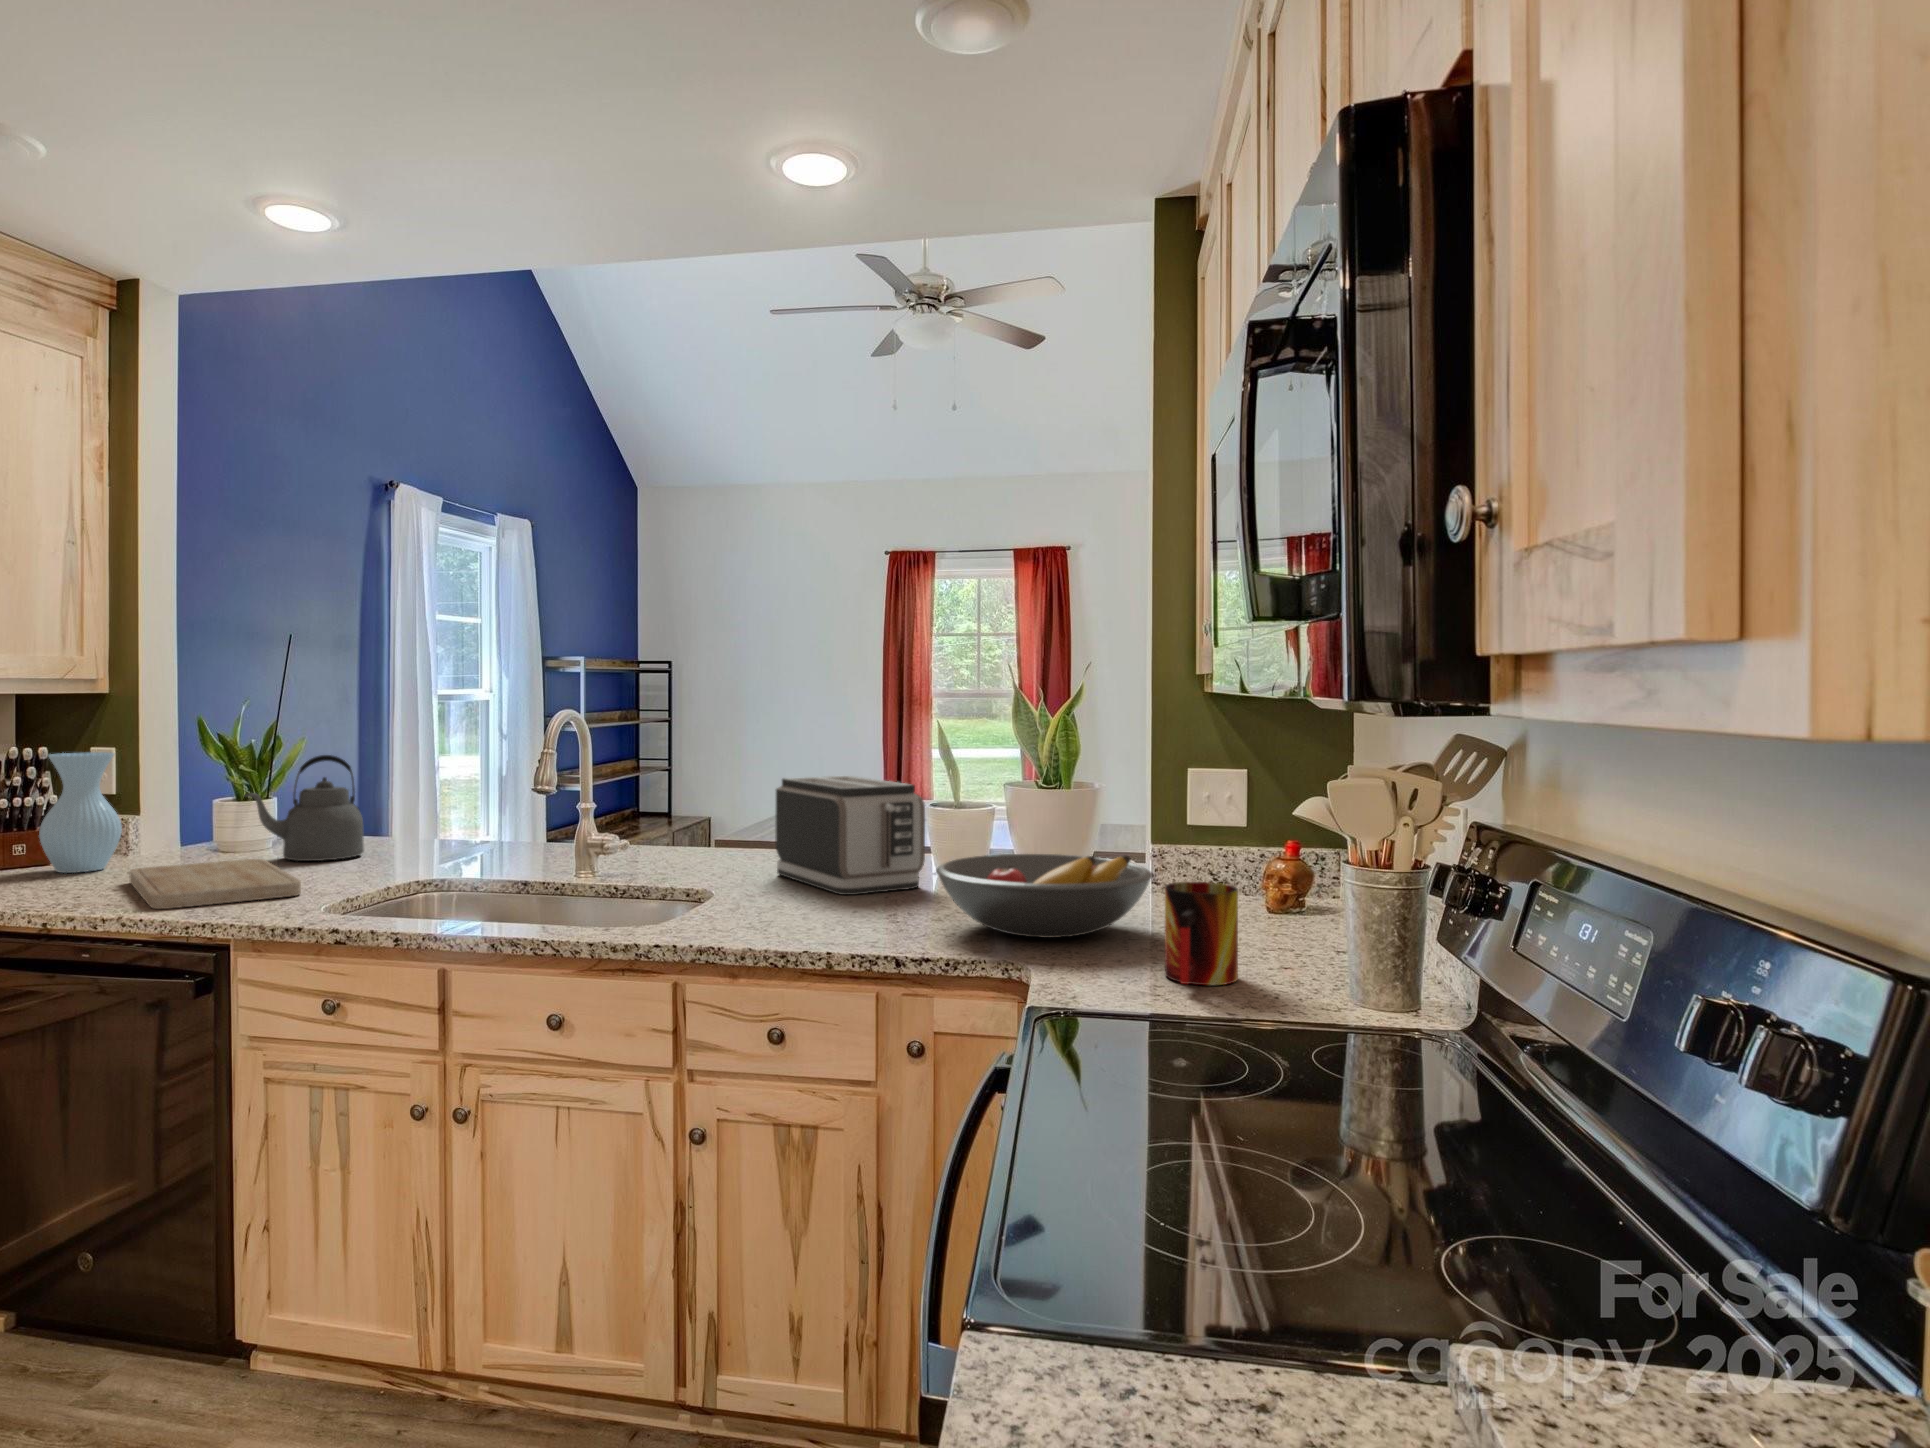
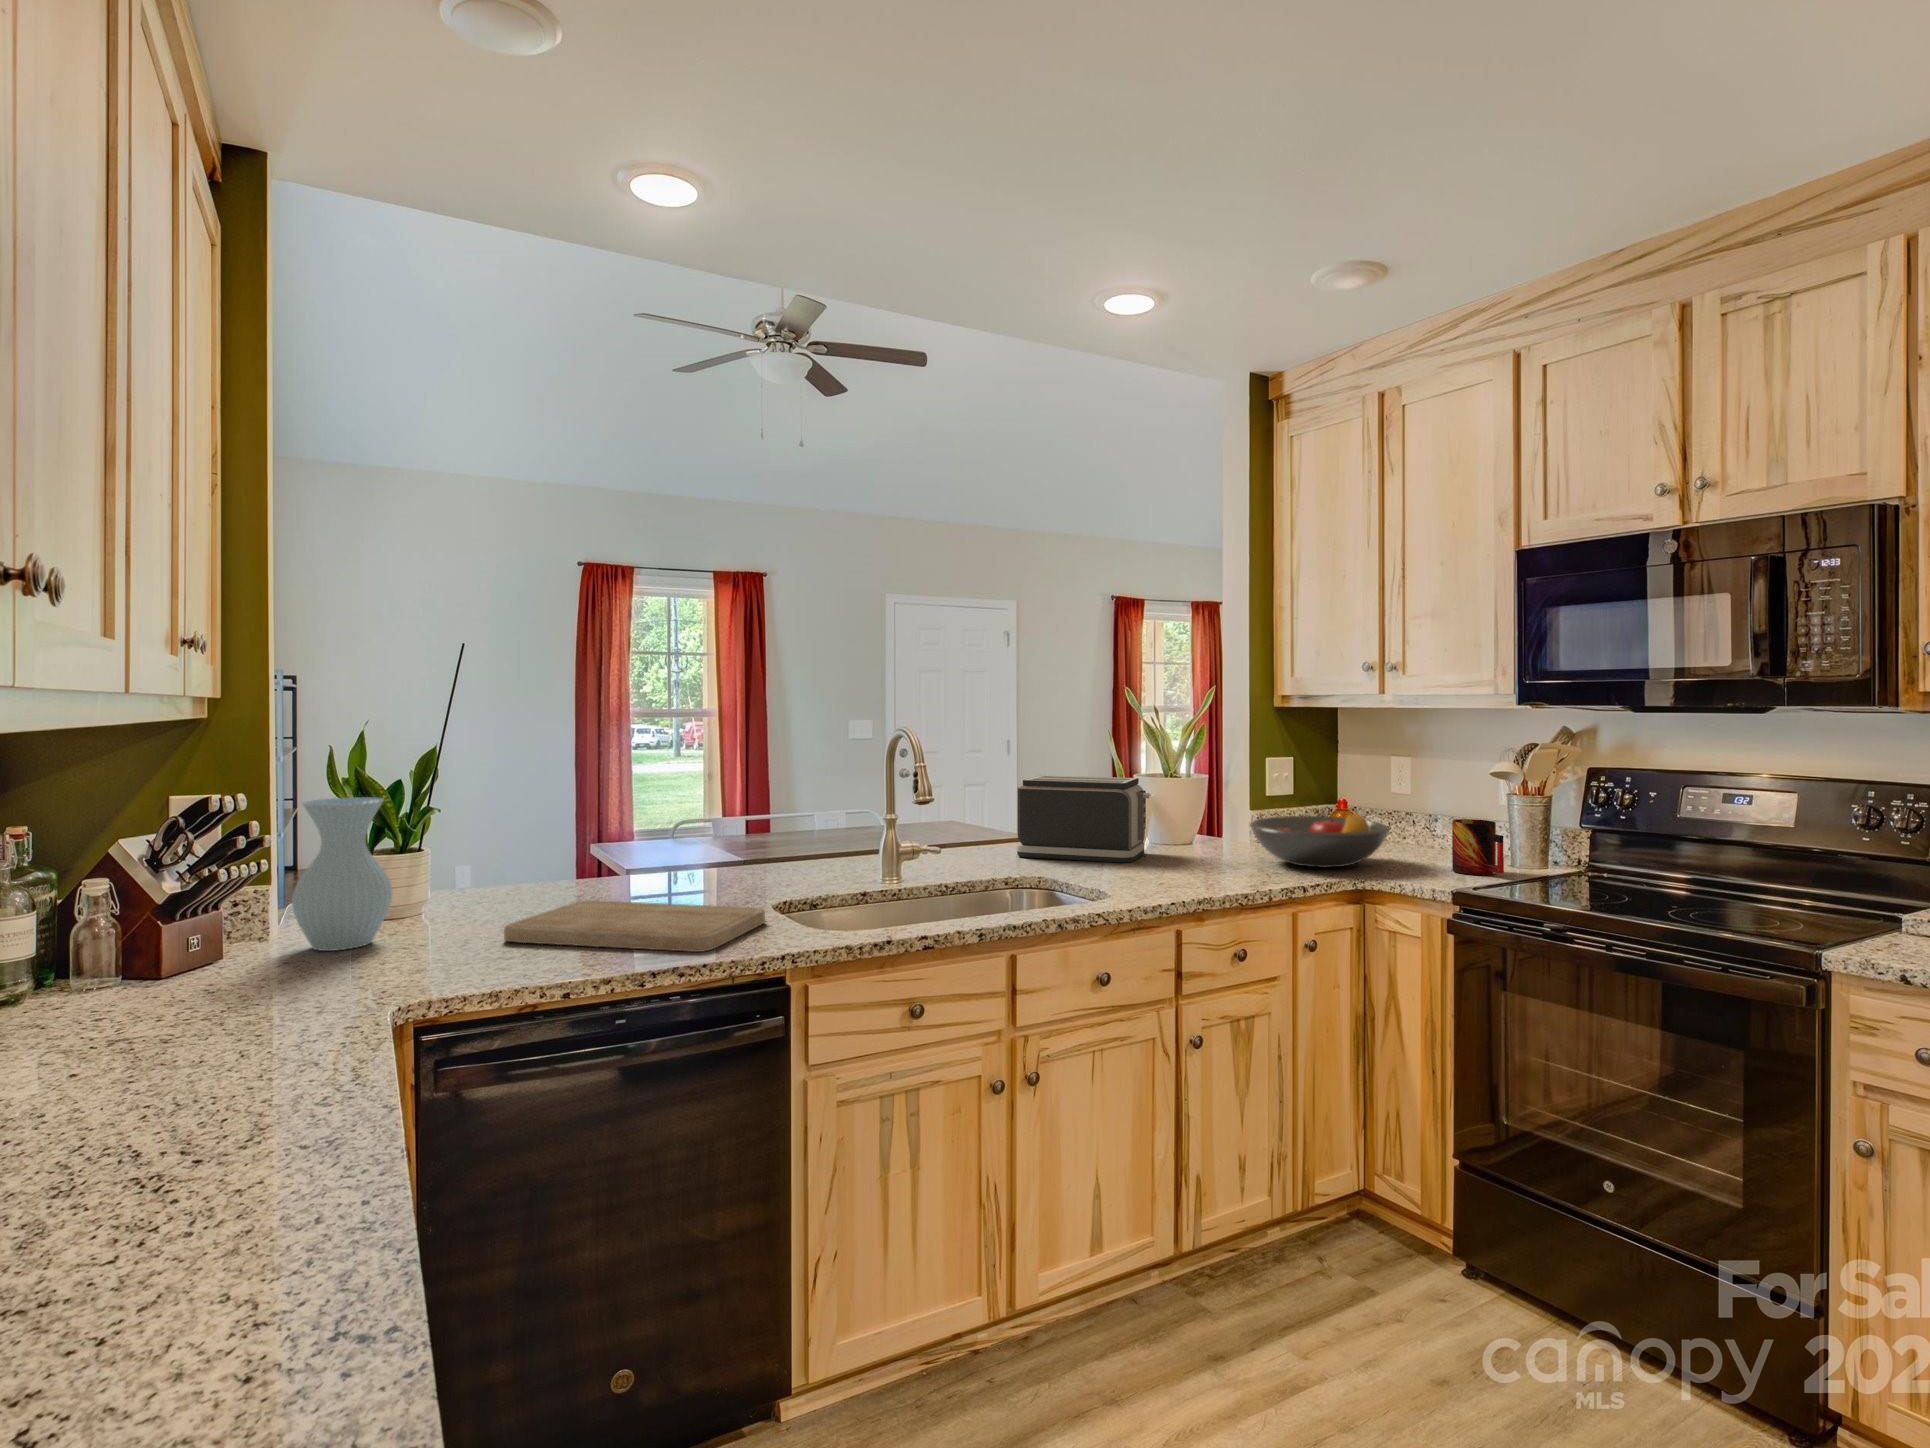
kettle: present [245,755,364,861] -> none [503,785,602,903]

